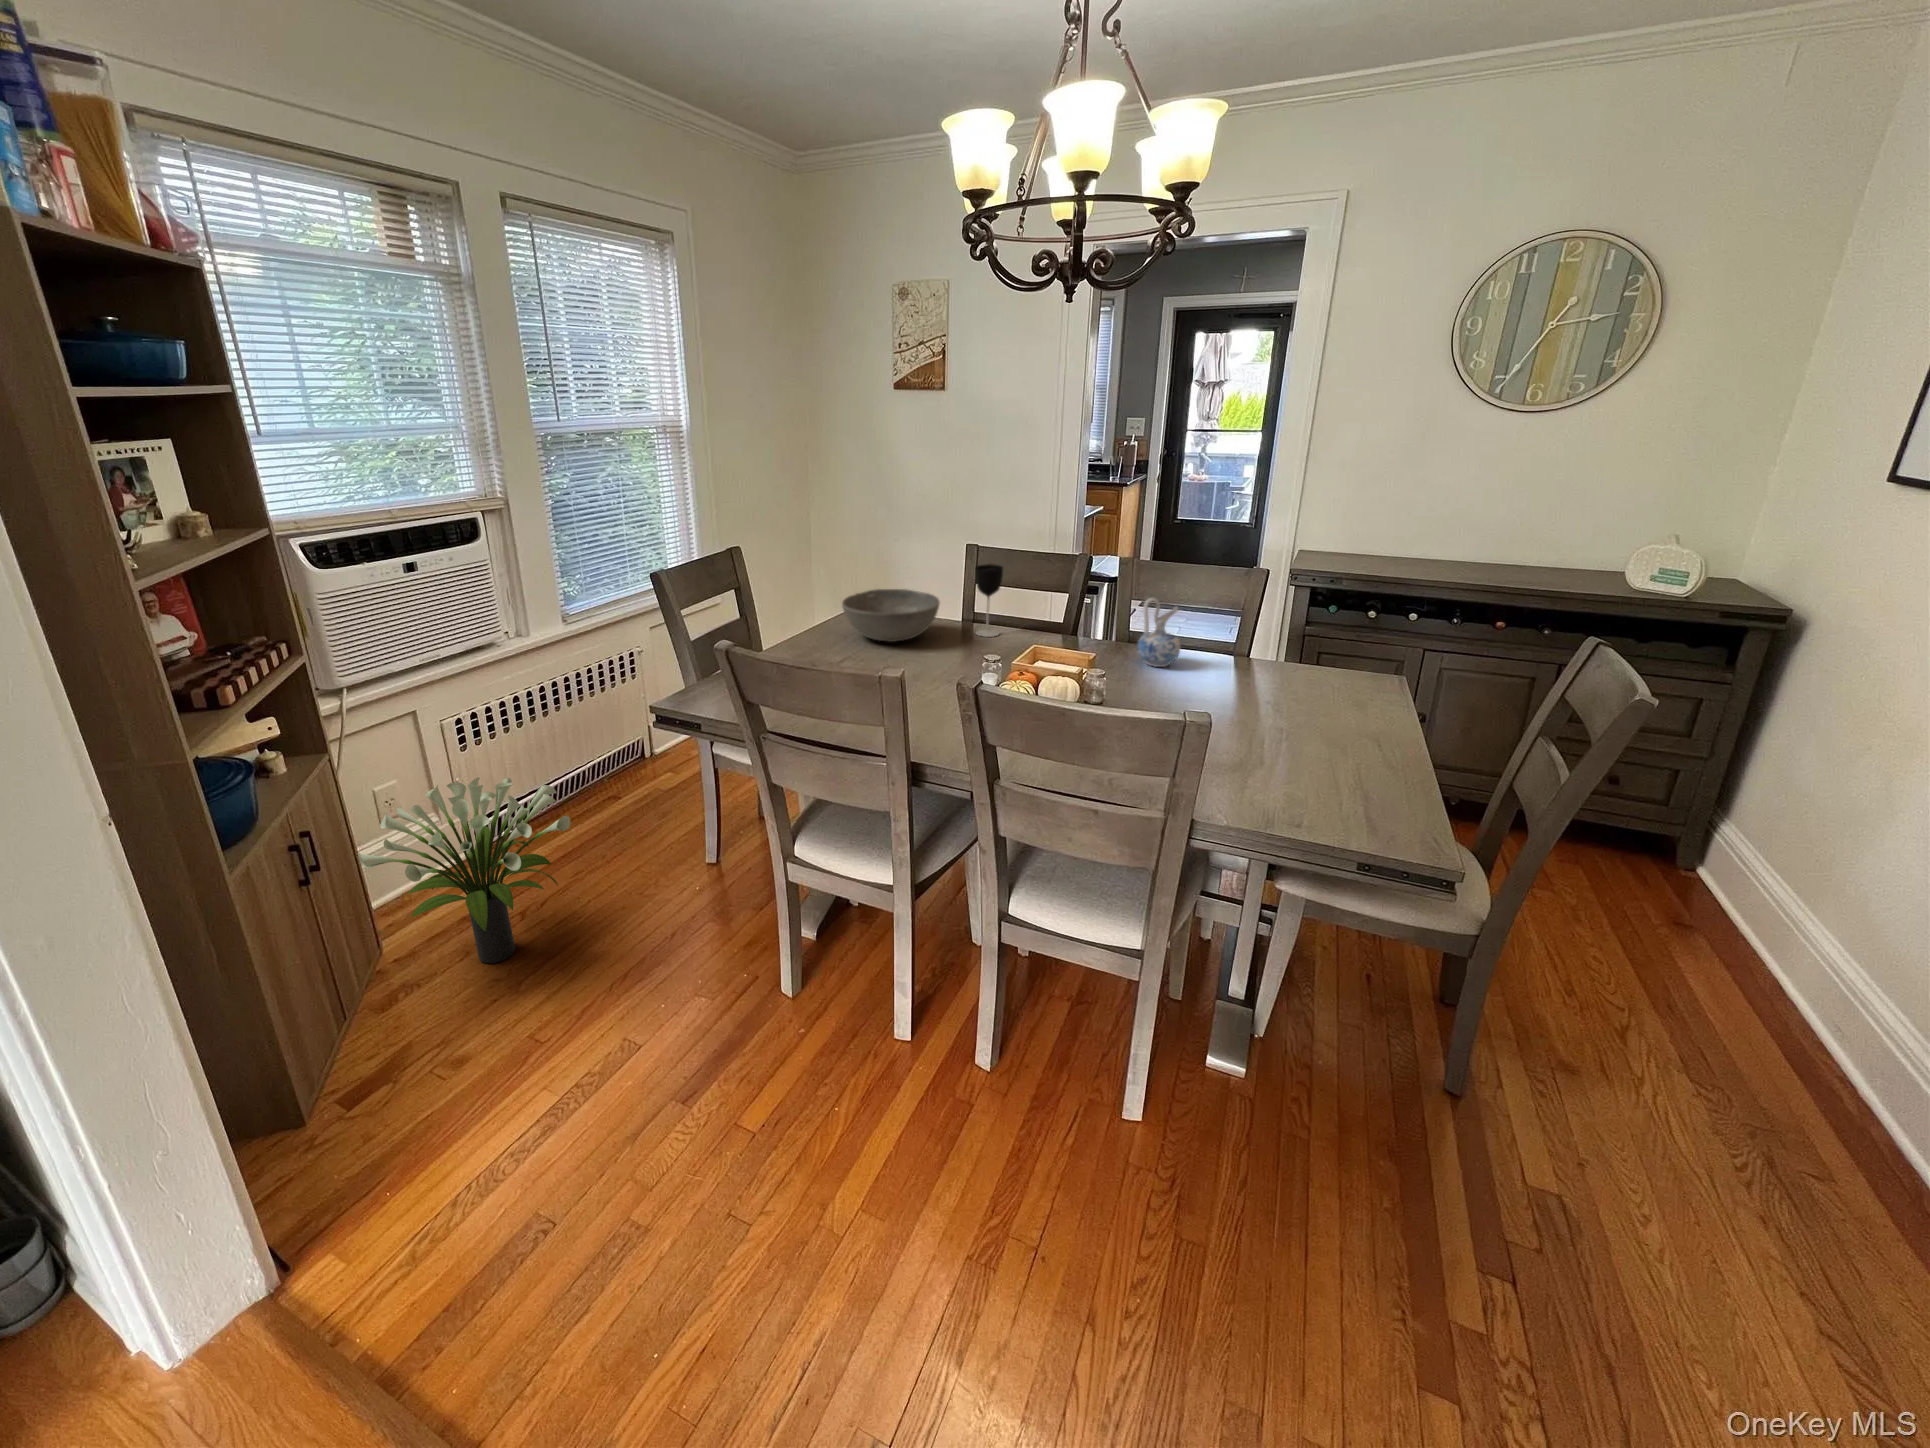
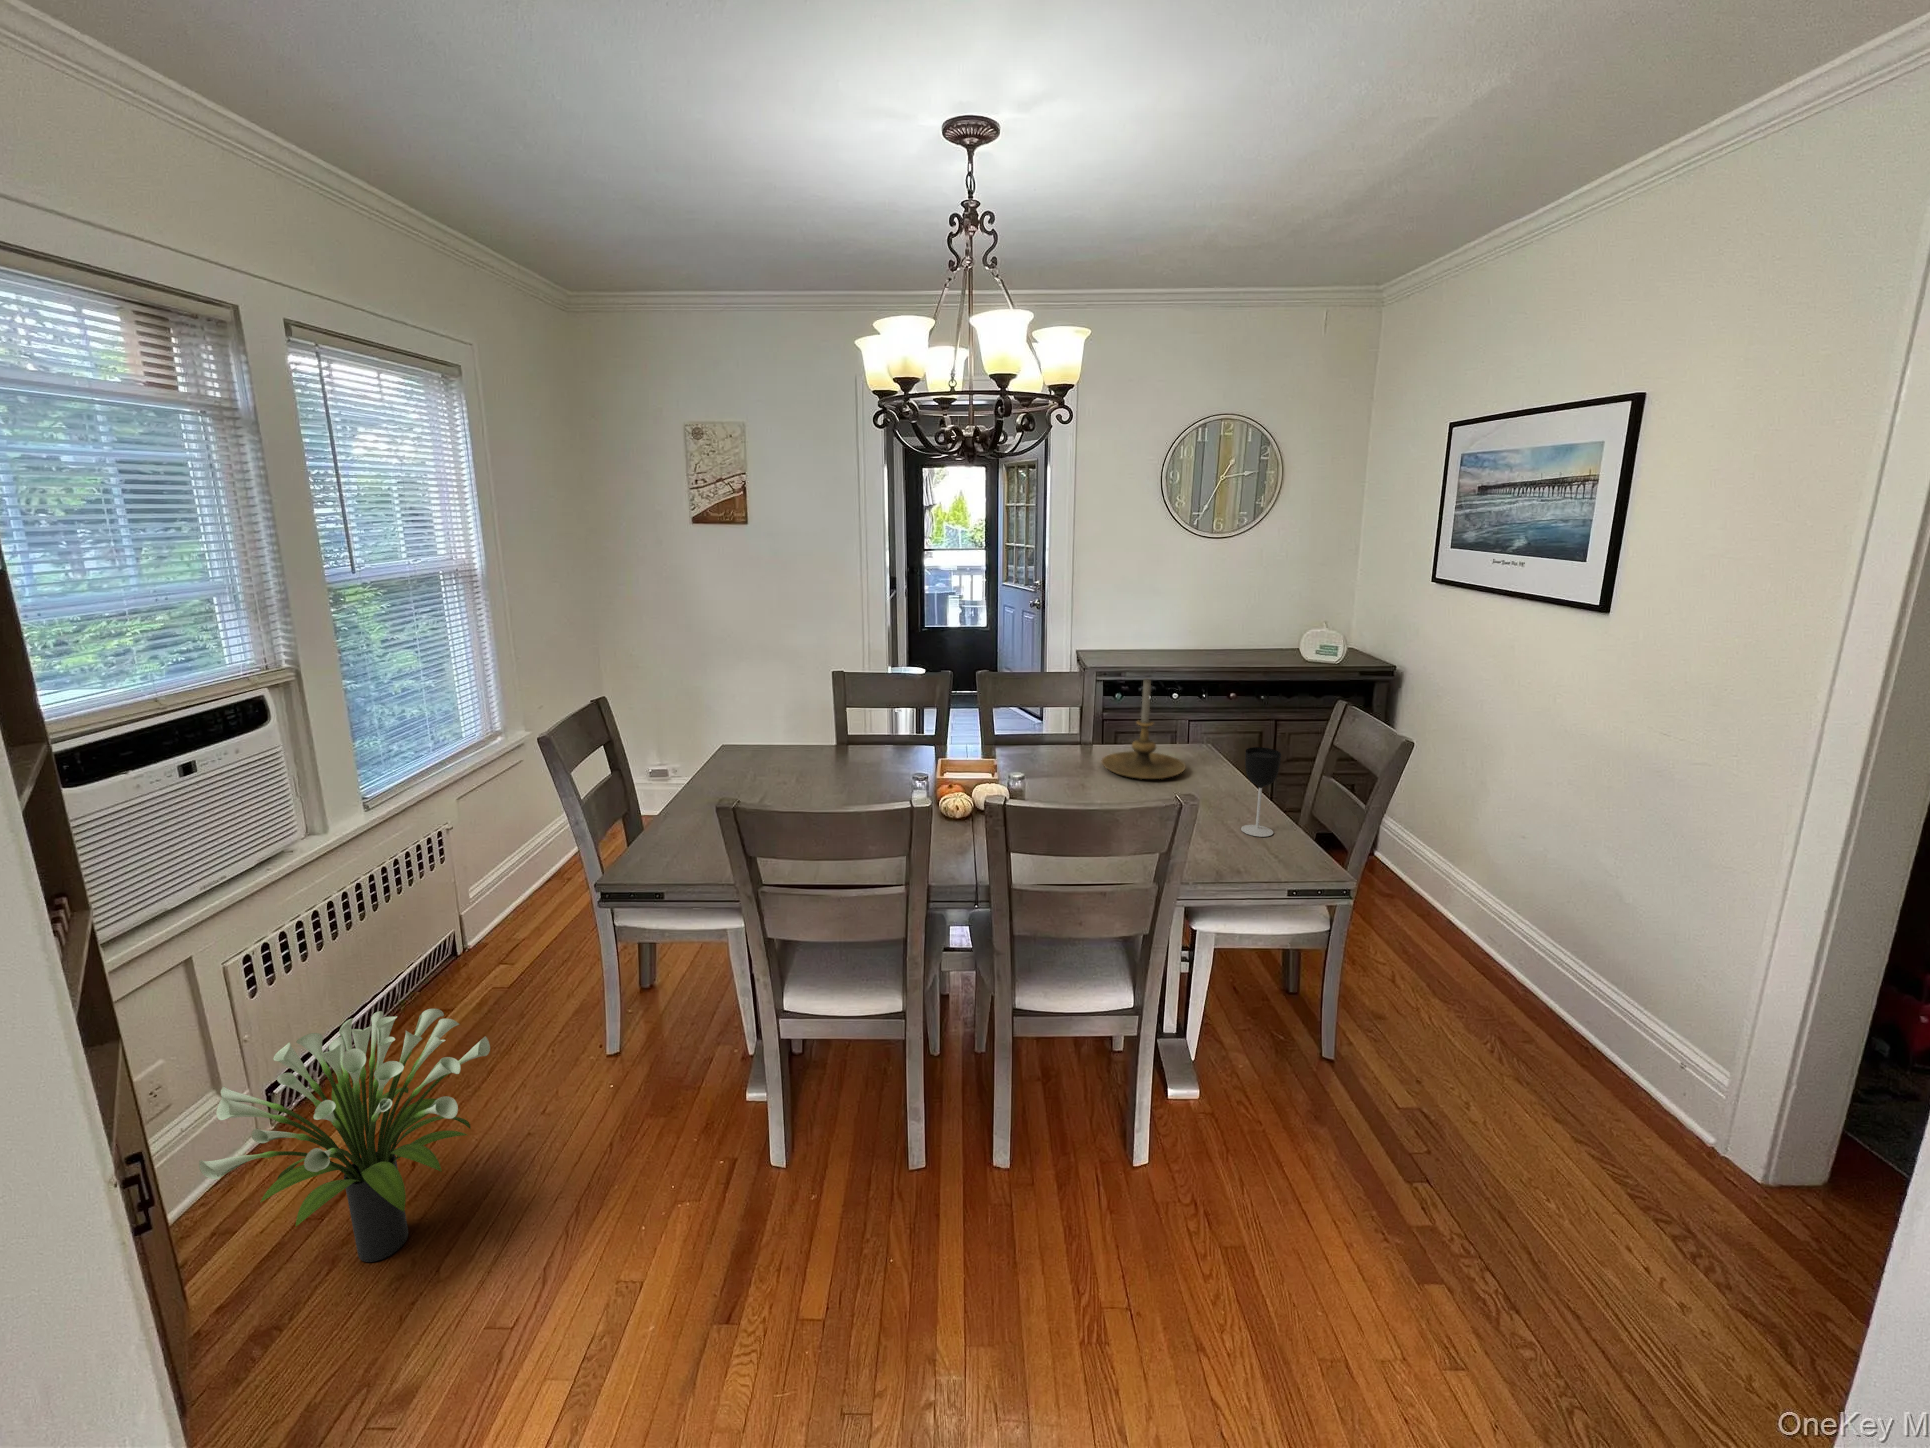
wine glass: present [975,564,1003,637] -> present [1241,747,1281,837]
candle holder: none [1218,573,1329,700] -> present [1102,679,1185,779]
bowl: present [842,589,940,642] -> none [751,723,848,777]
ceramic pitcher: present [1137,598,1181,667] -> none [1031,708,1066,765]

